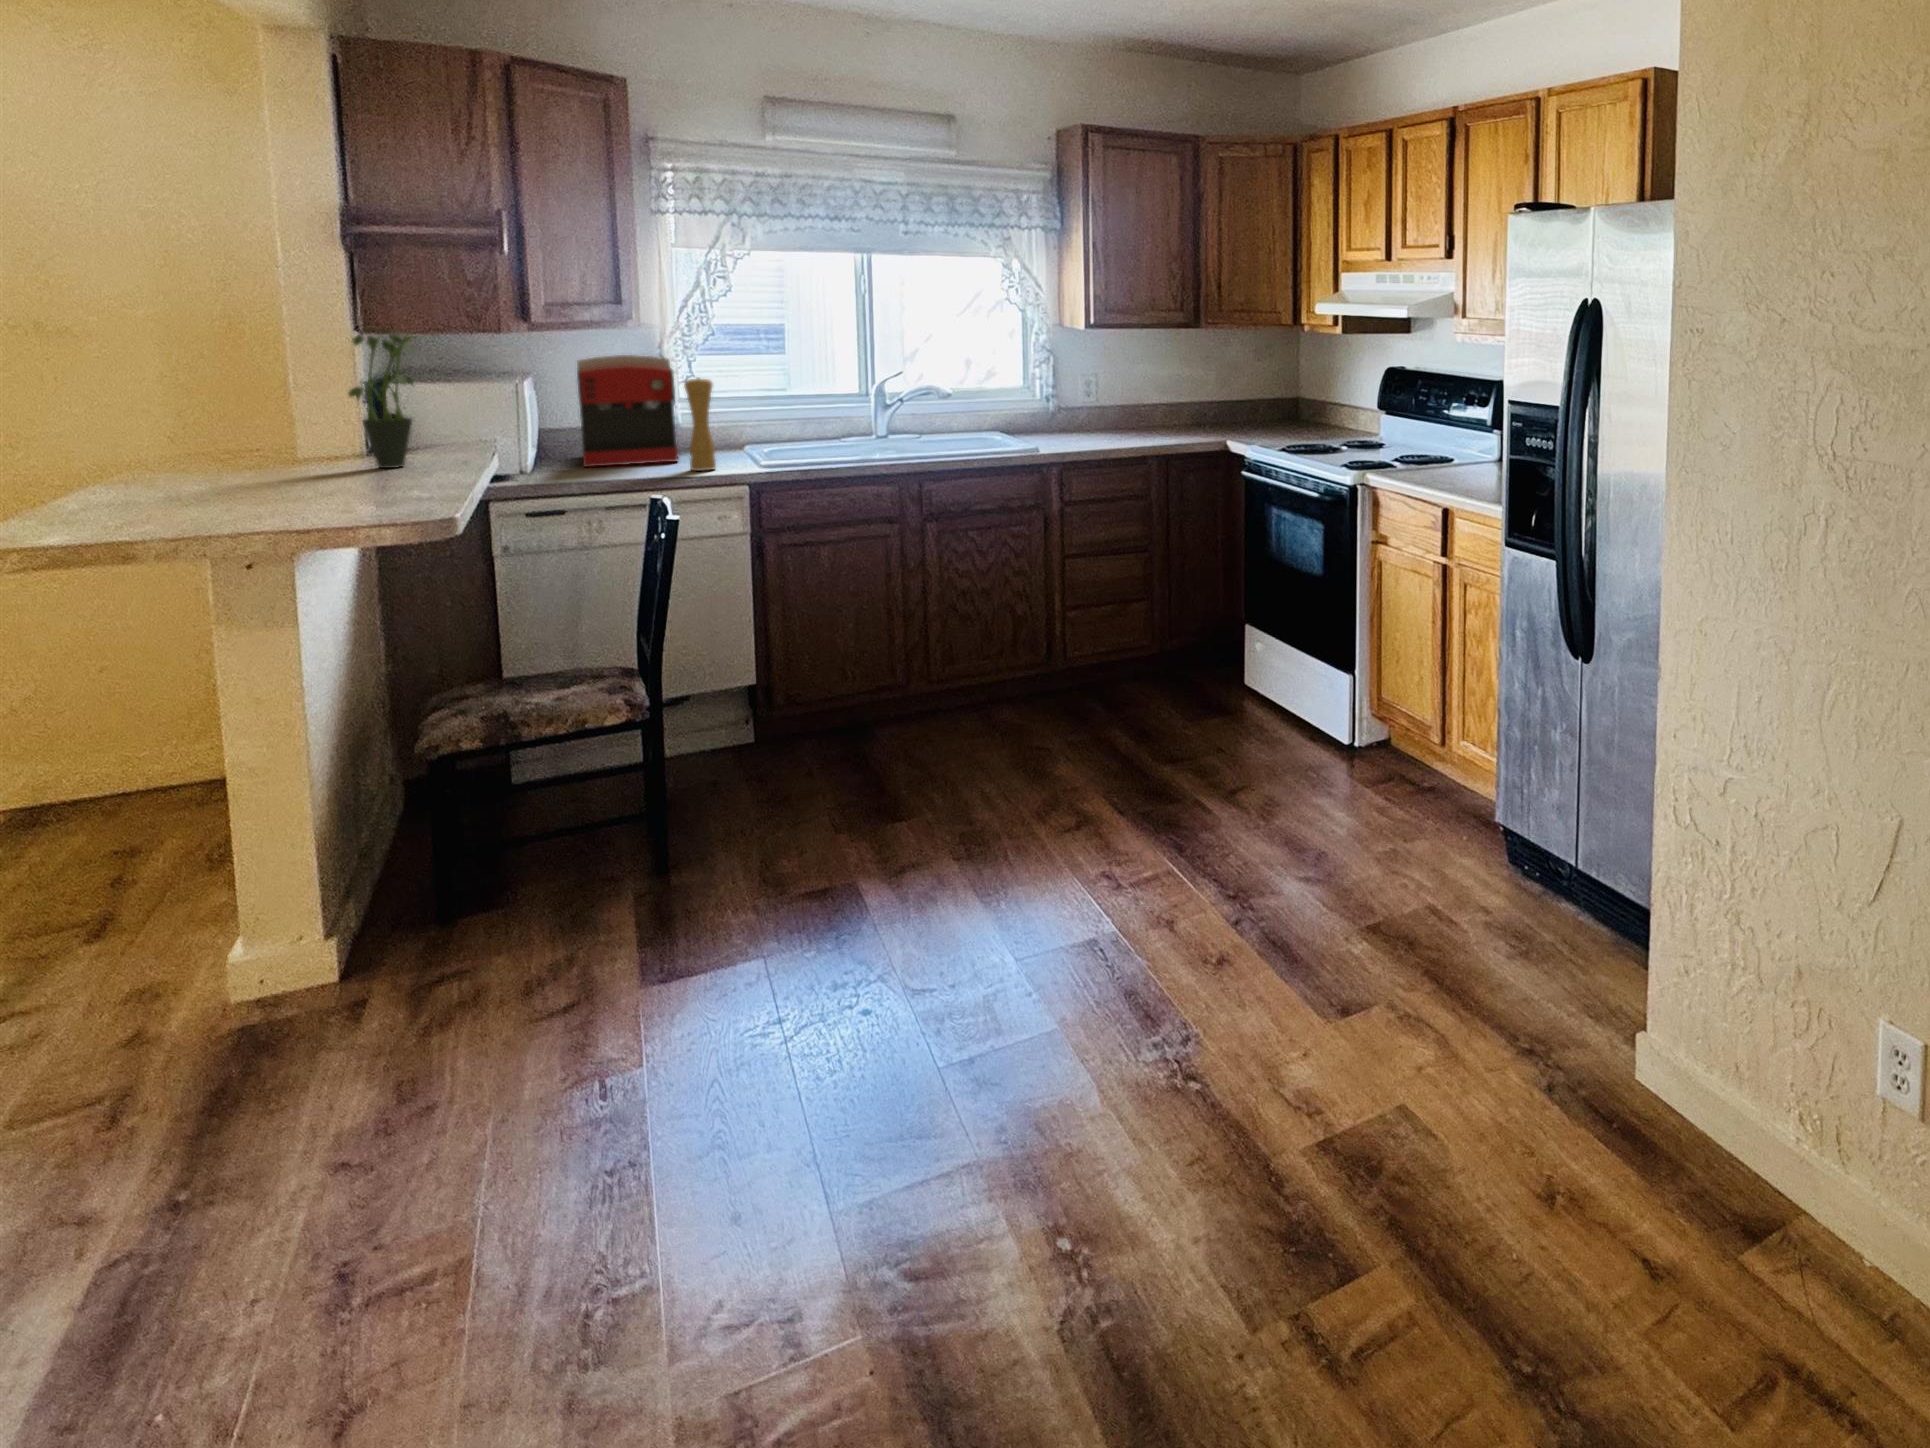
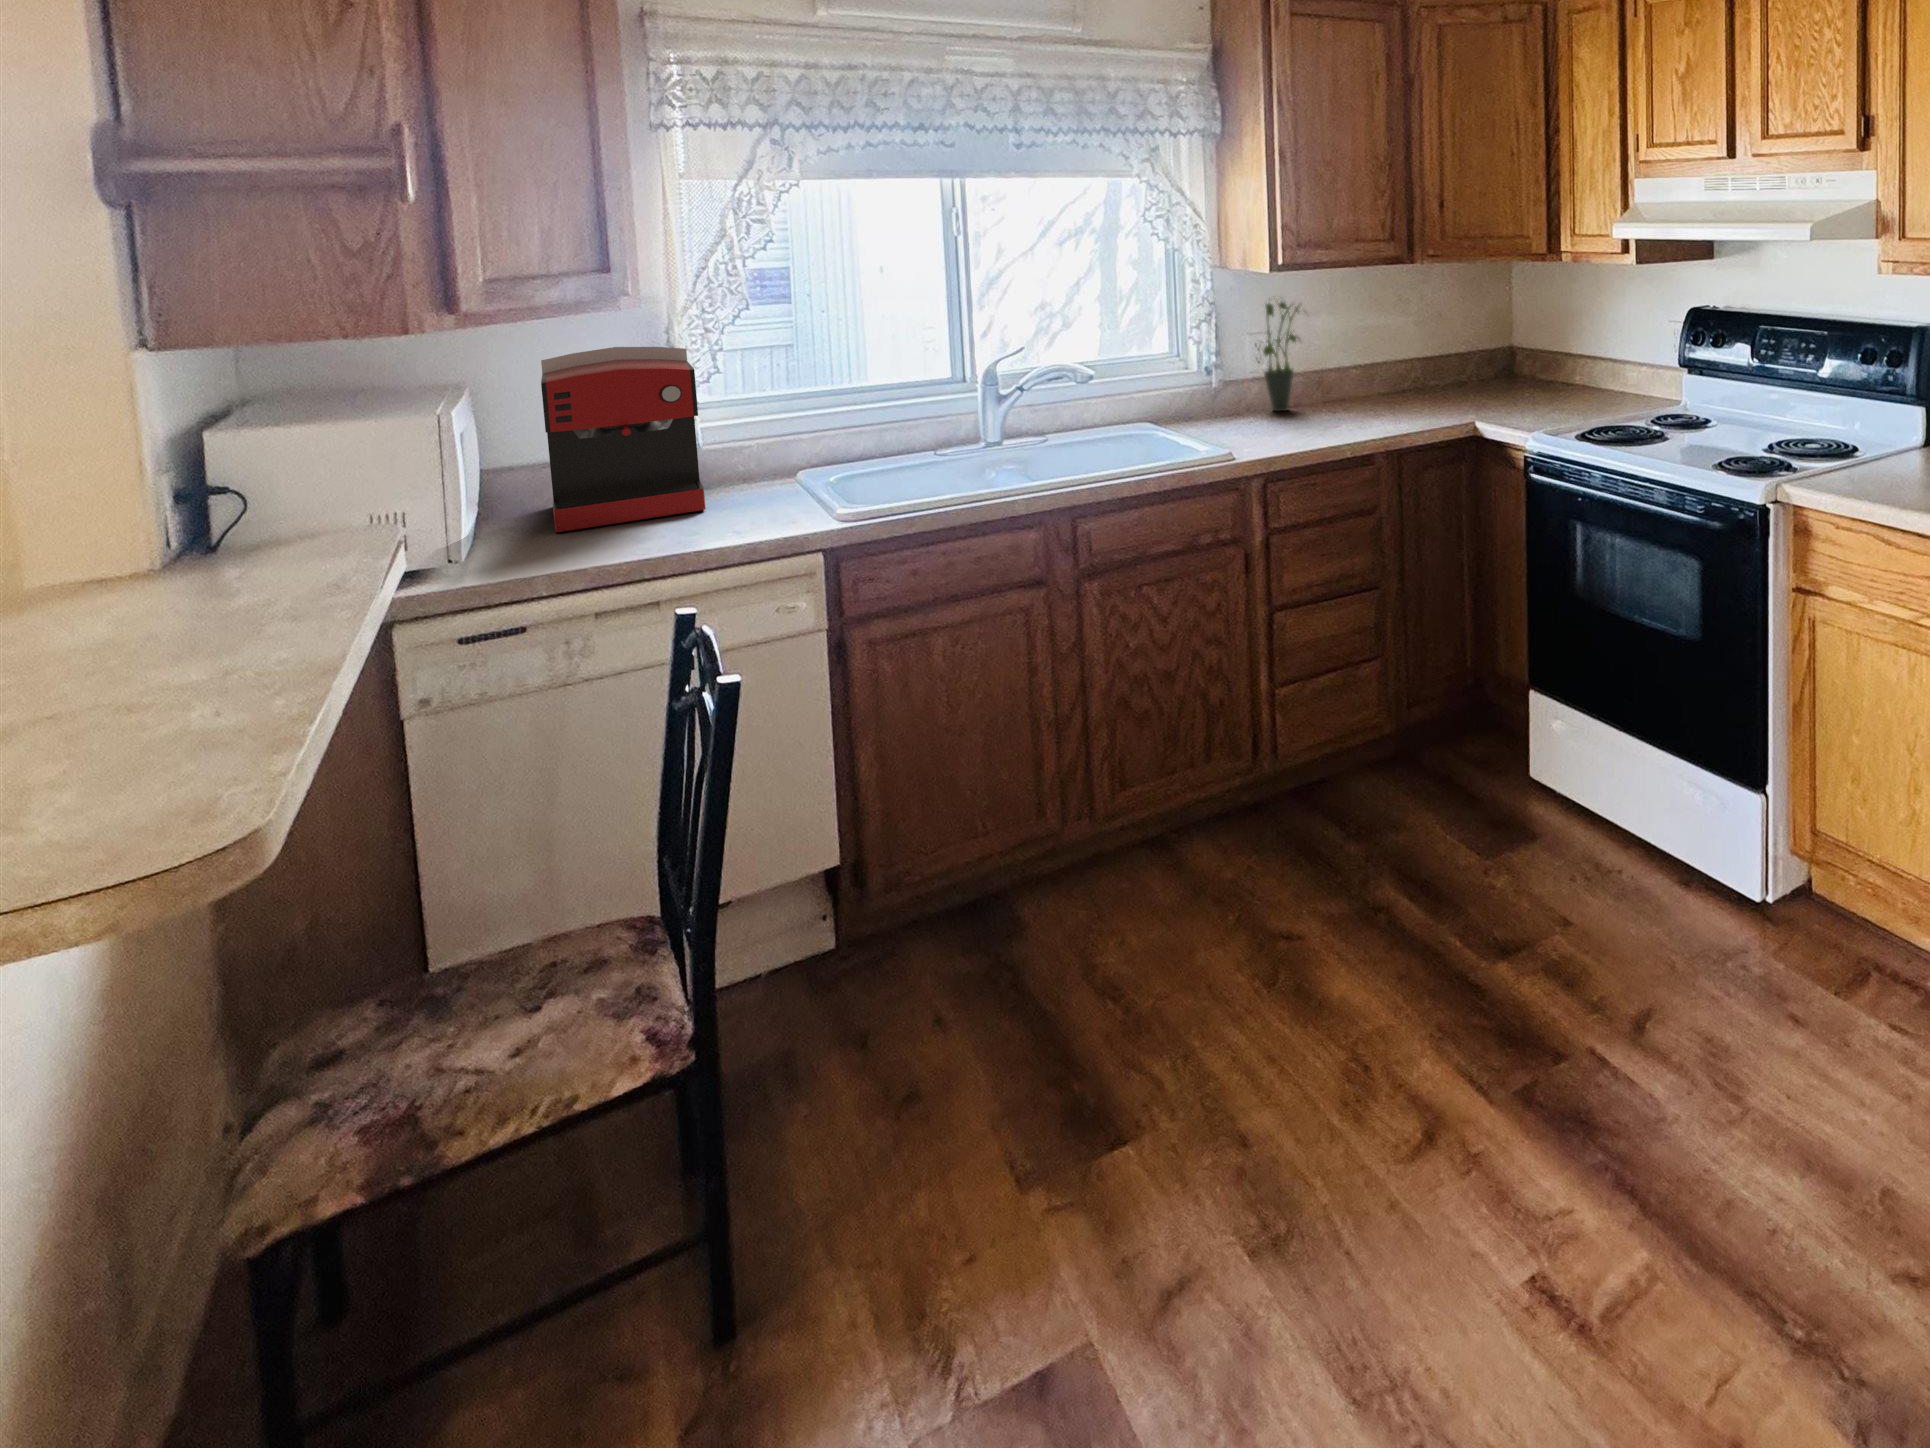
potted plant: present [349,328,414,468] -> present [1263,299,1308,411]
pepper mill: present [684,378,716,471] -> none [715,381,768,530]

